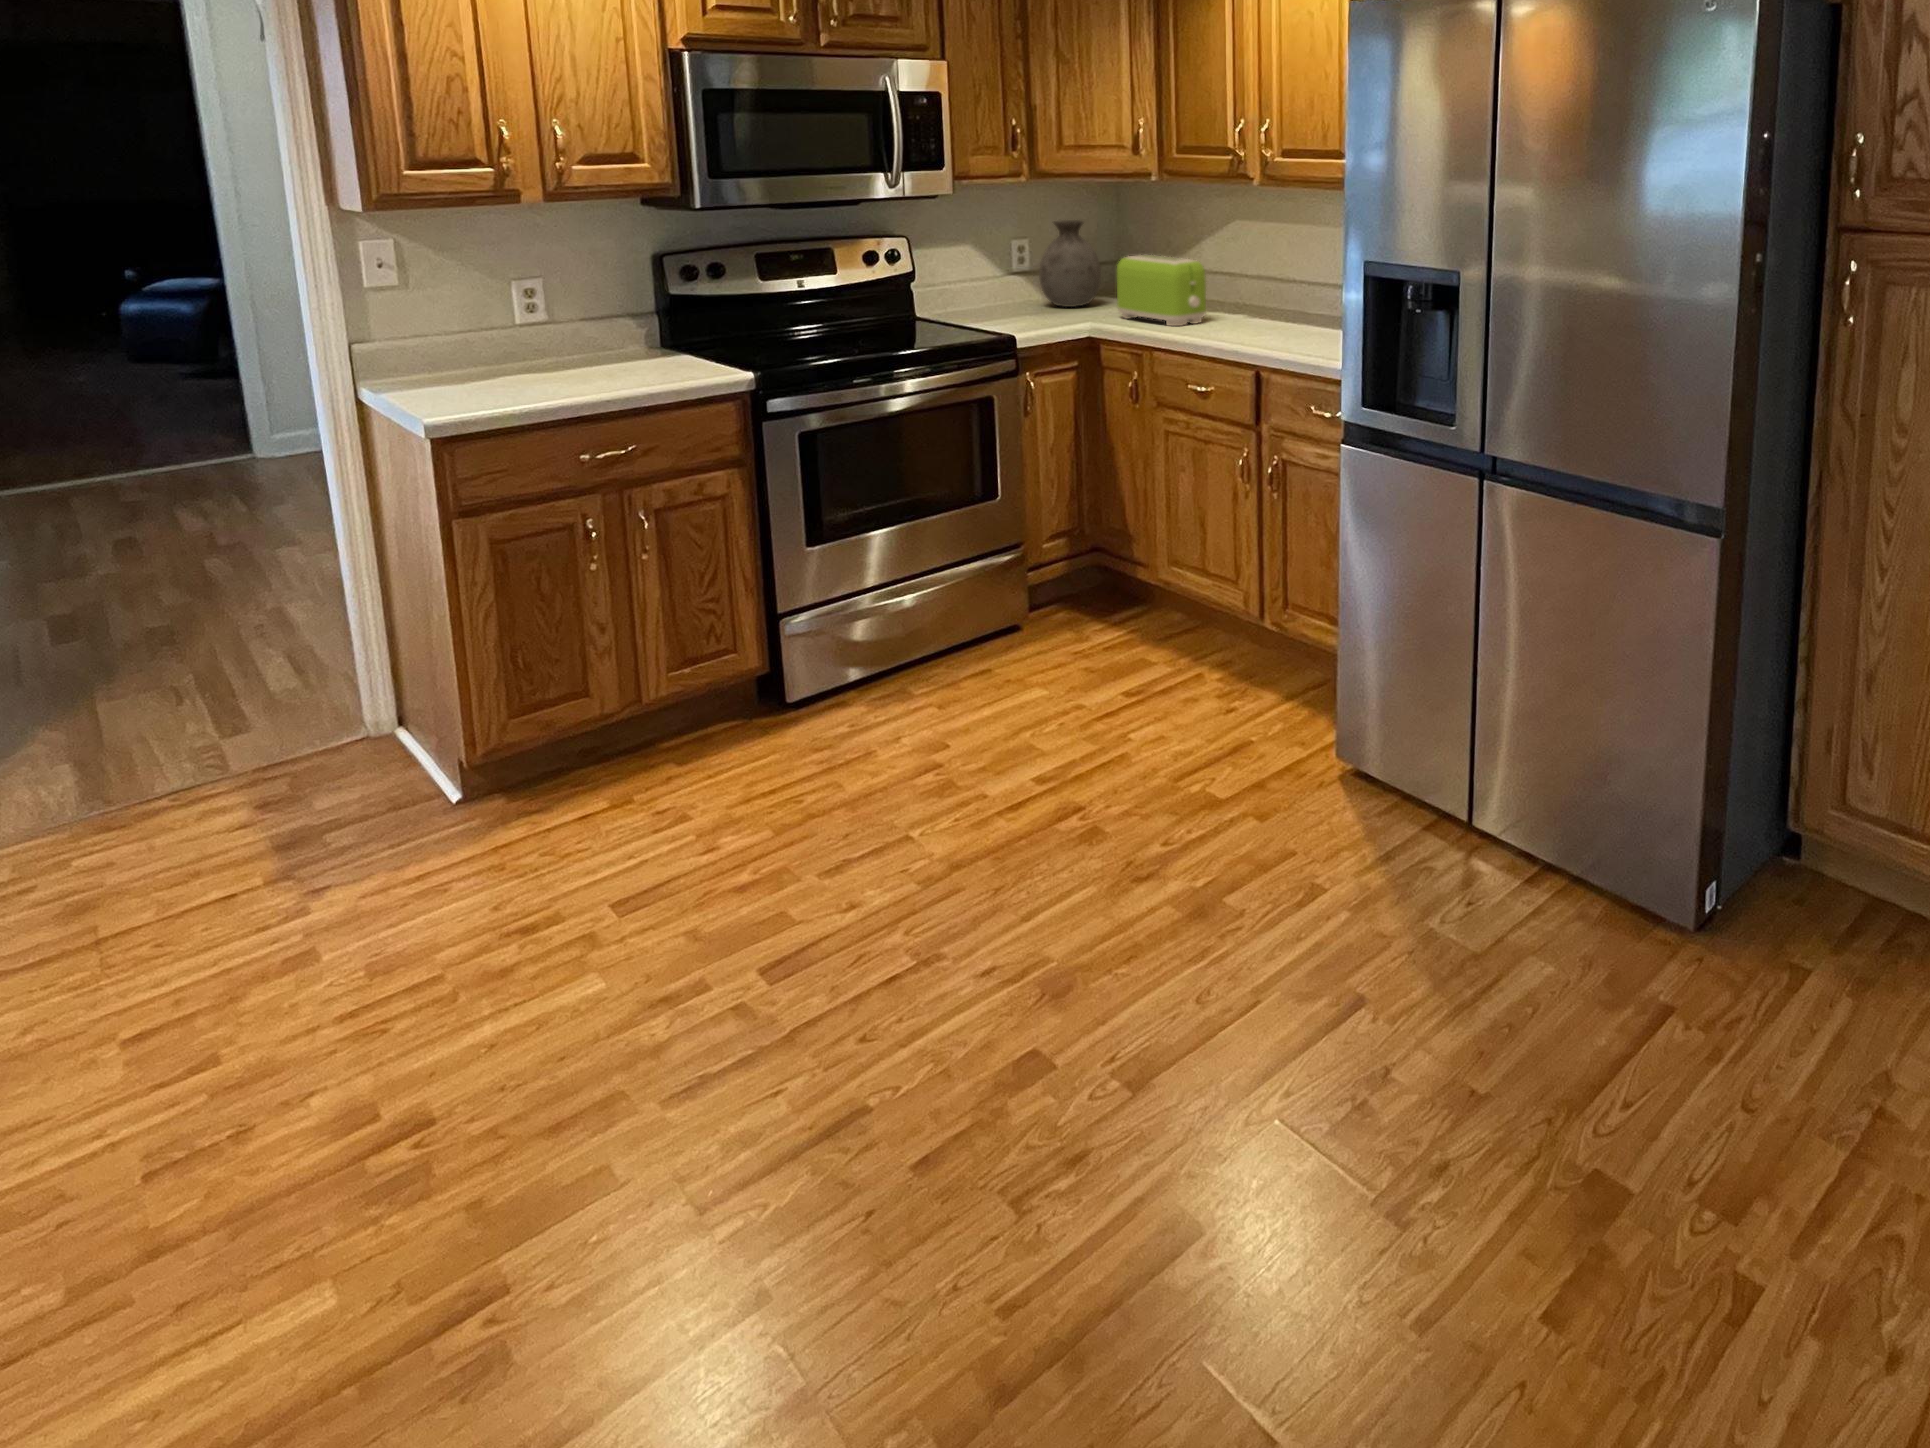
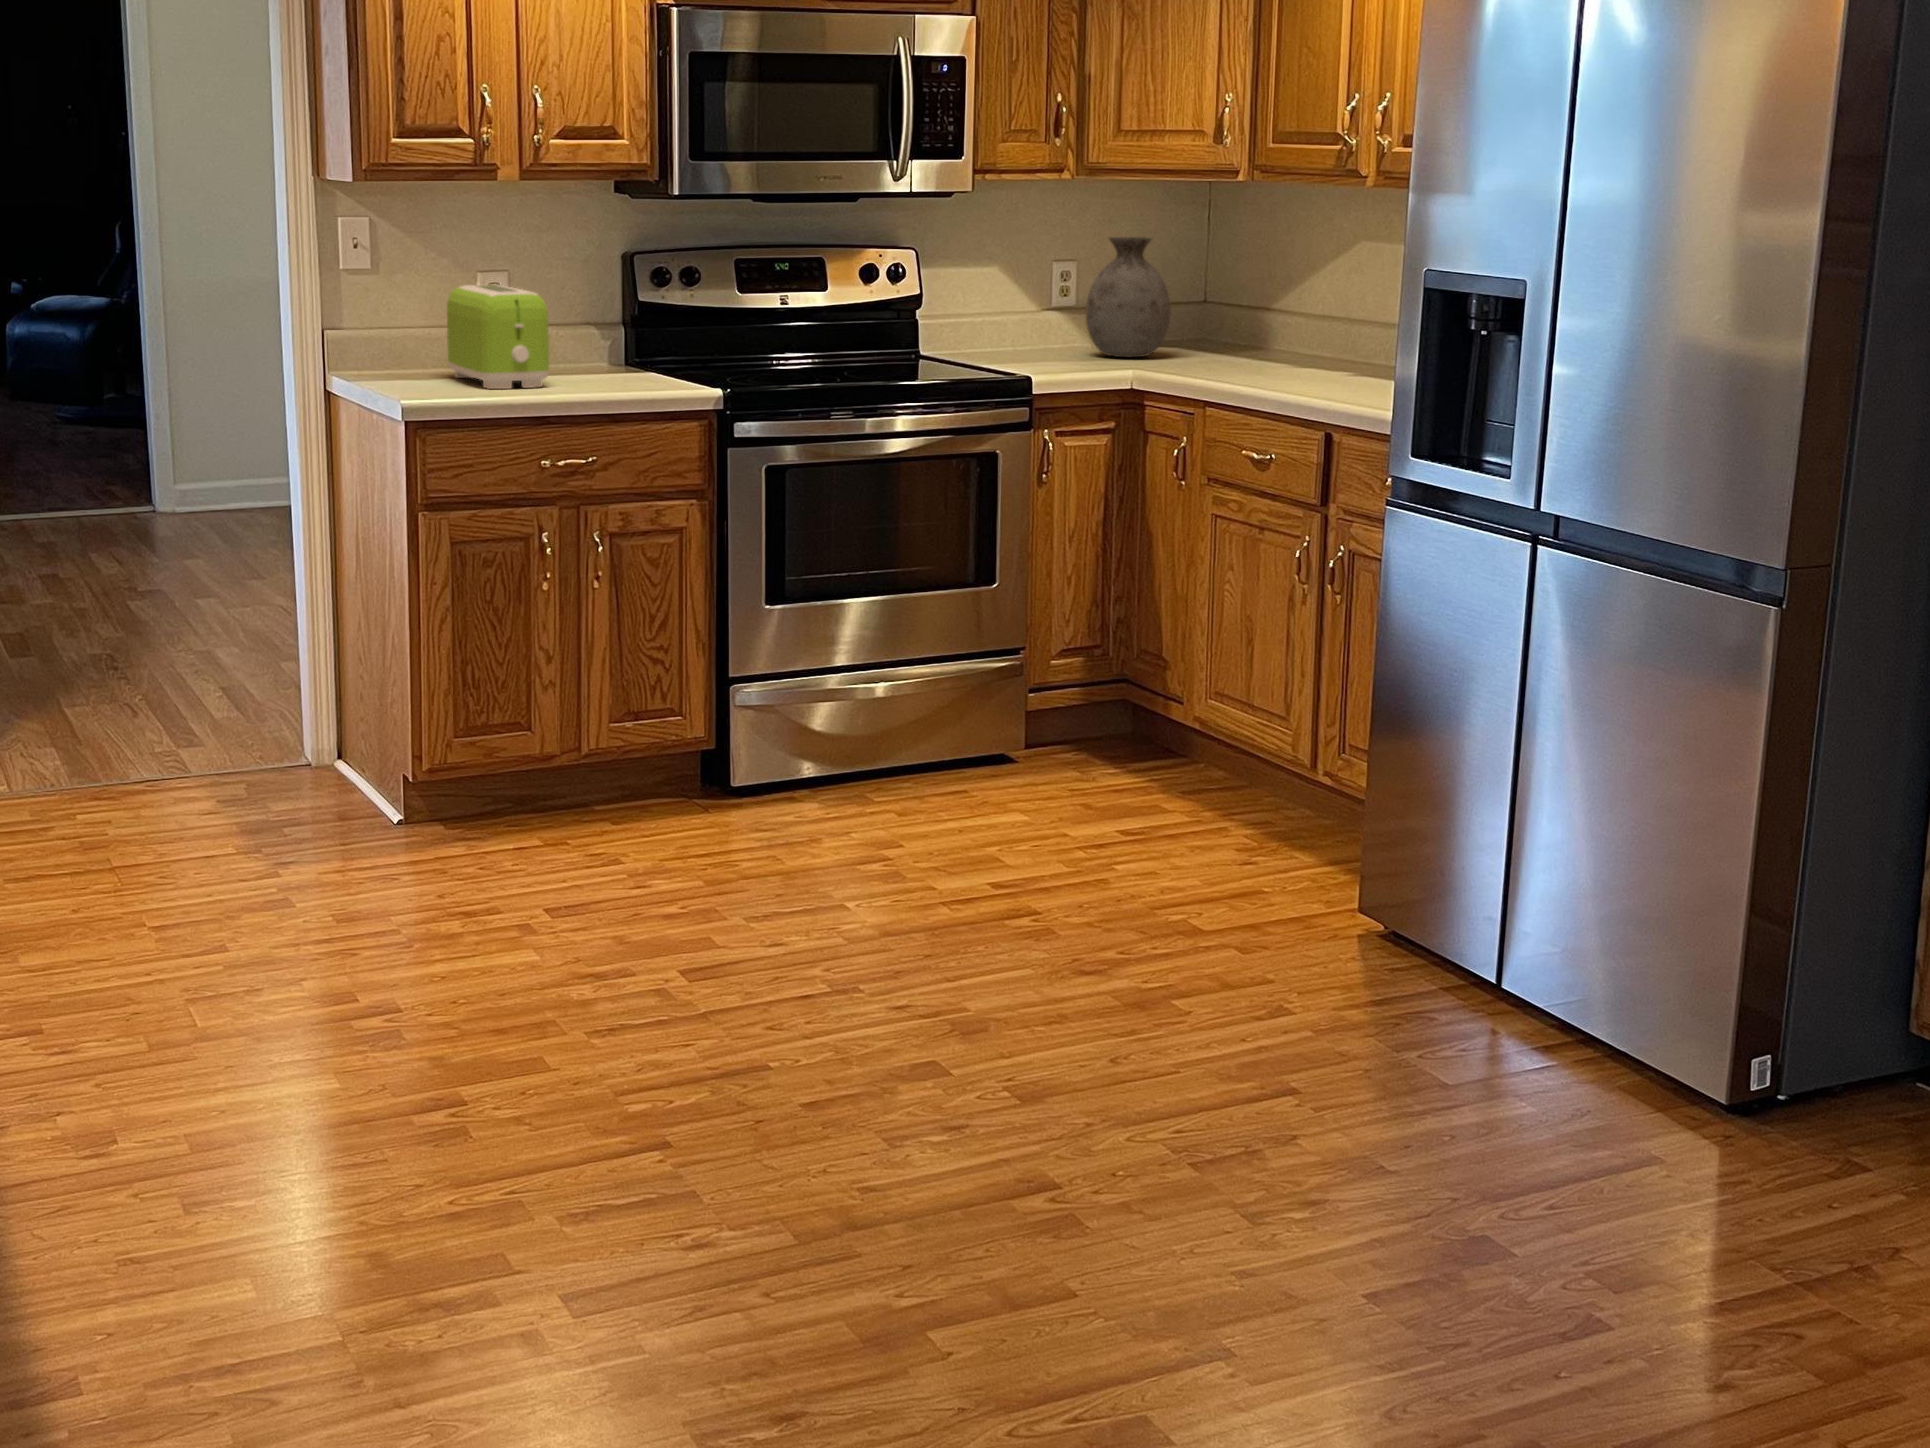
toaster: present [1117,255,1206,326] -> present [447,285,549,389]

